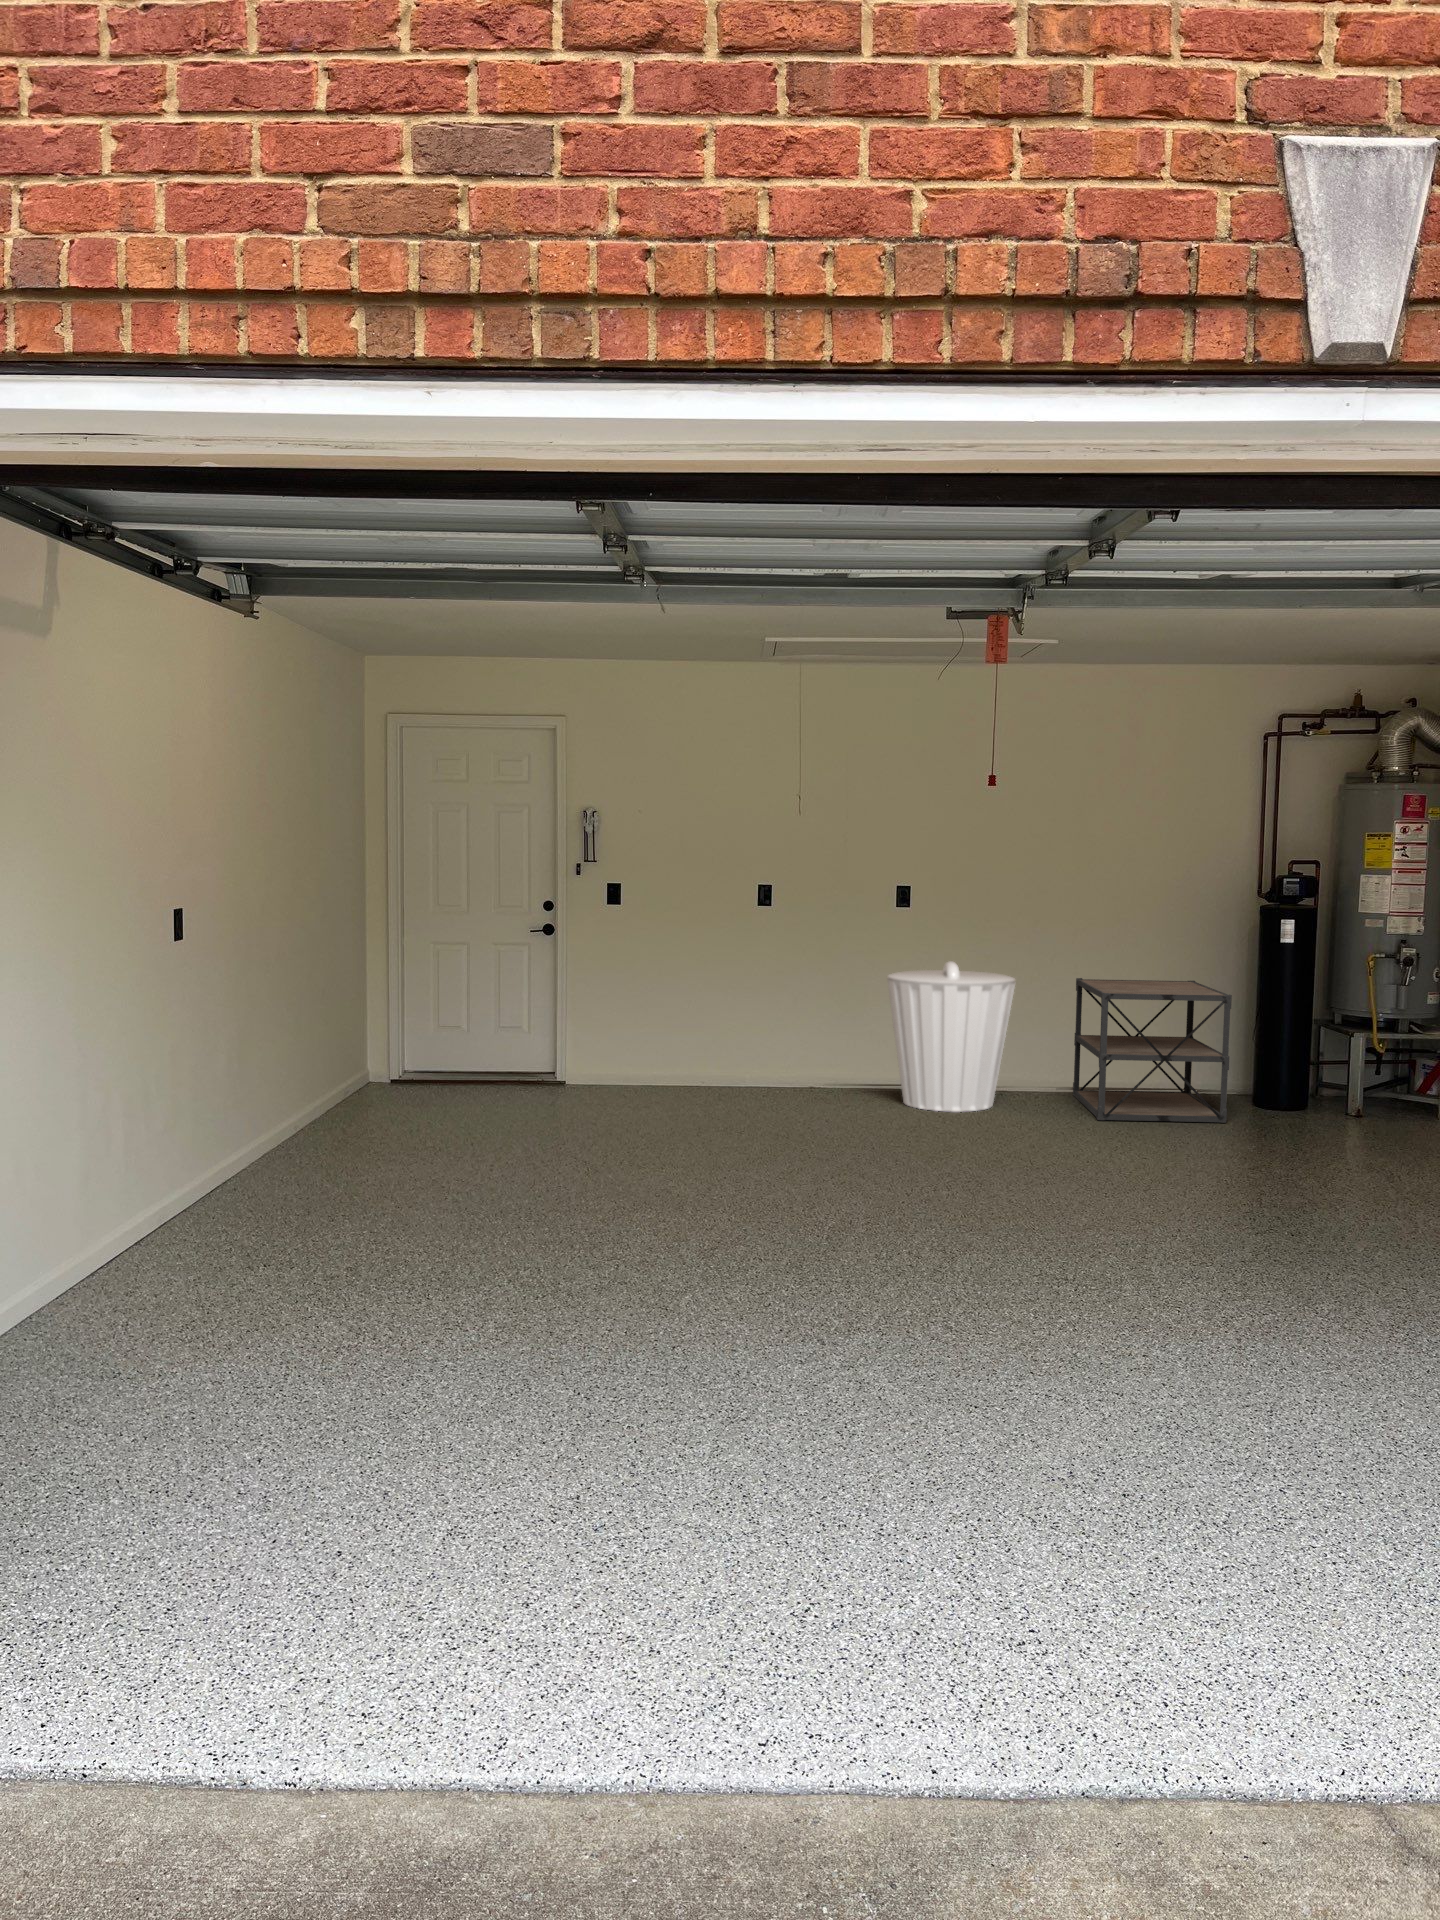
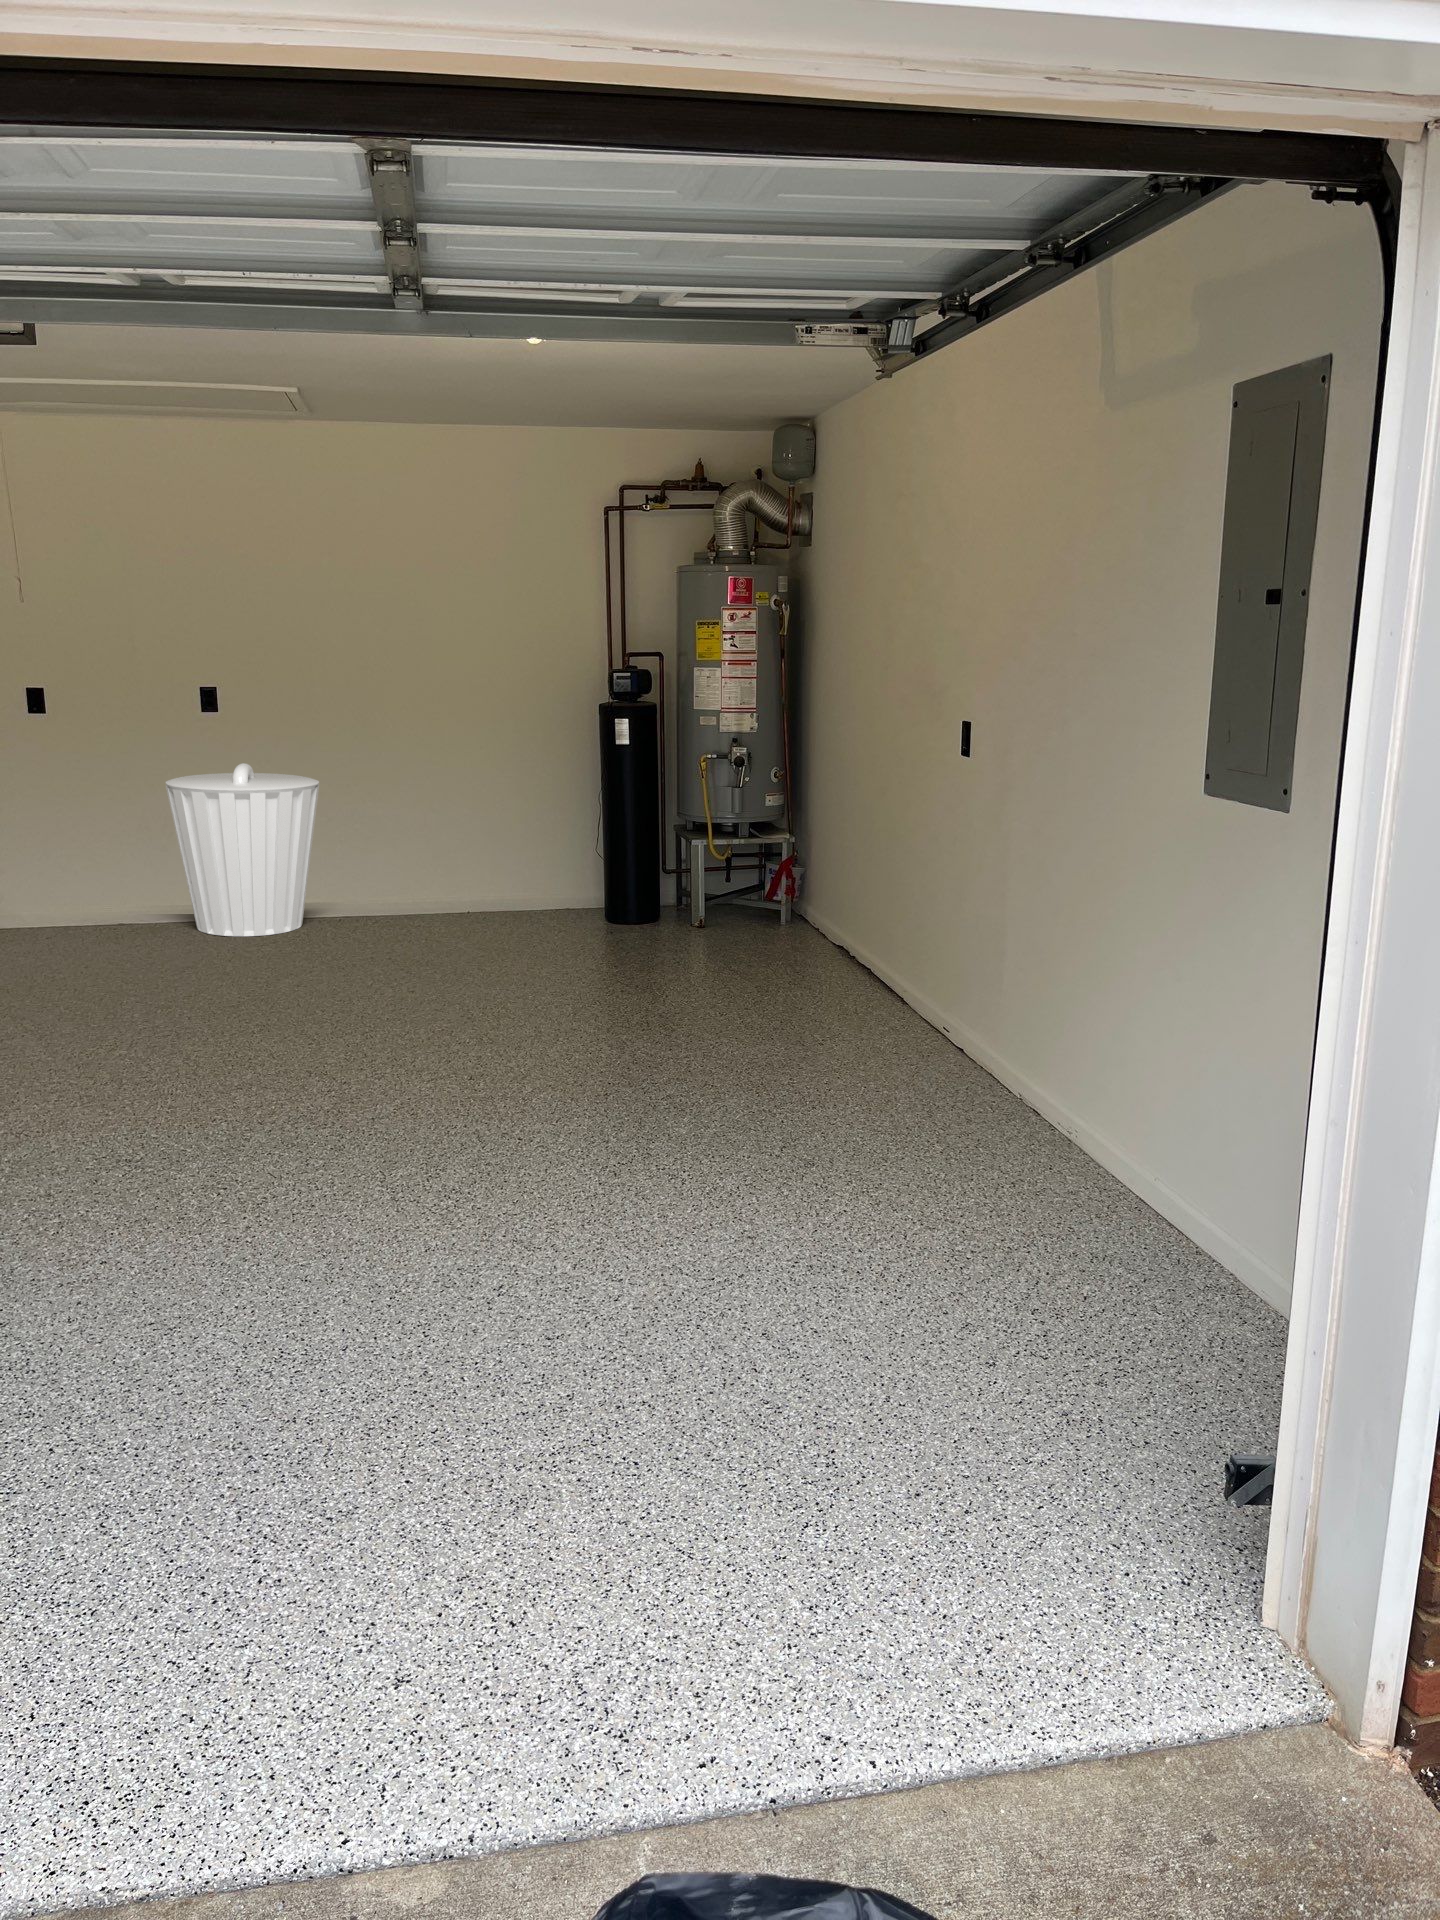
shelving unit: present [1073,978,1232,1123] -> none [402,781,546,942]

